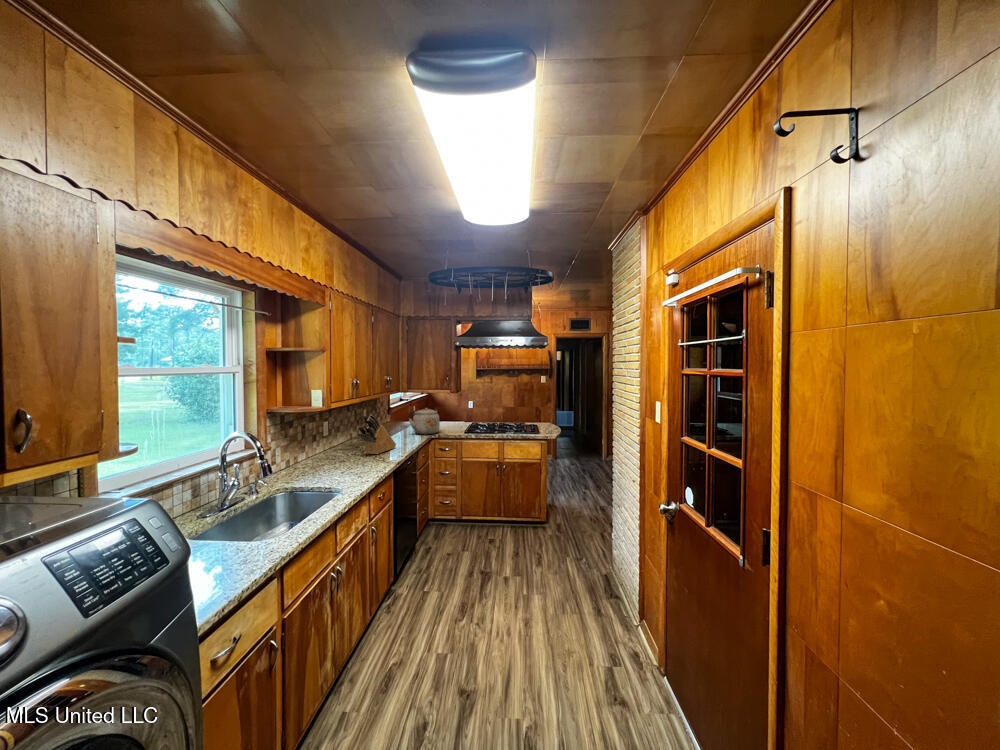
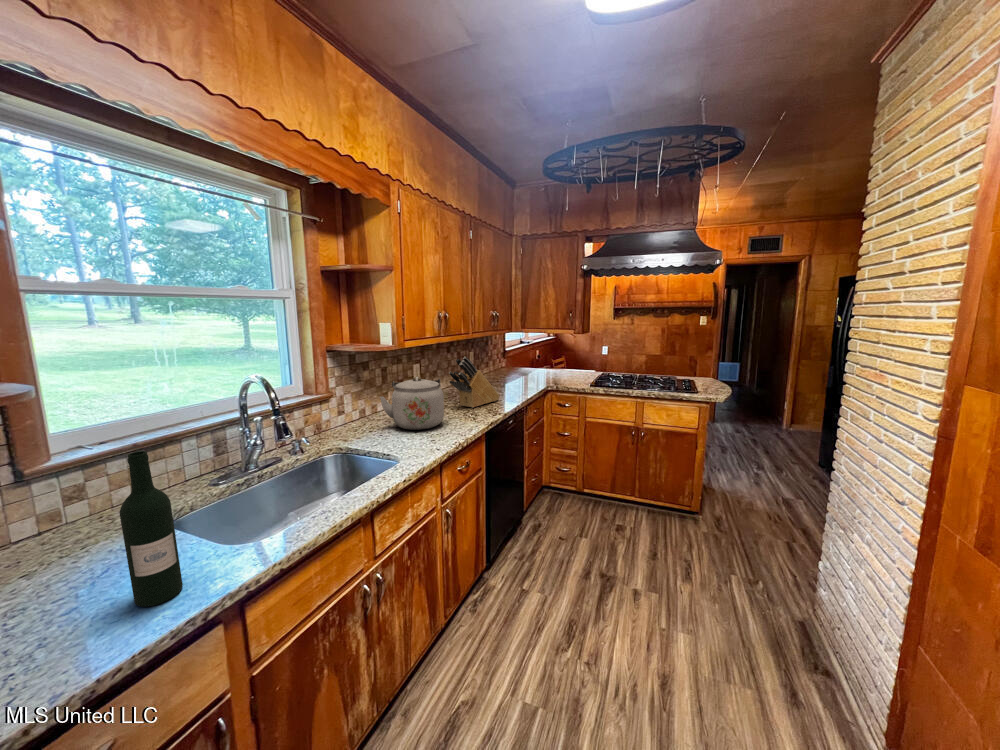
kettle: present [409,408,440,434] -> present [380,377,444,430]
wine bottle: none [227,474,254,567] -> present [120,451,183,607]

